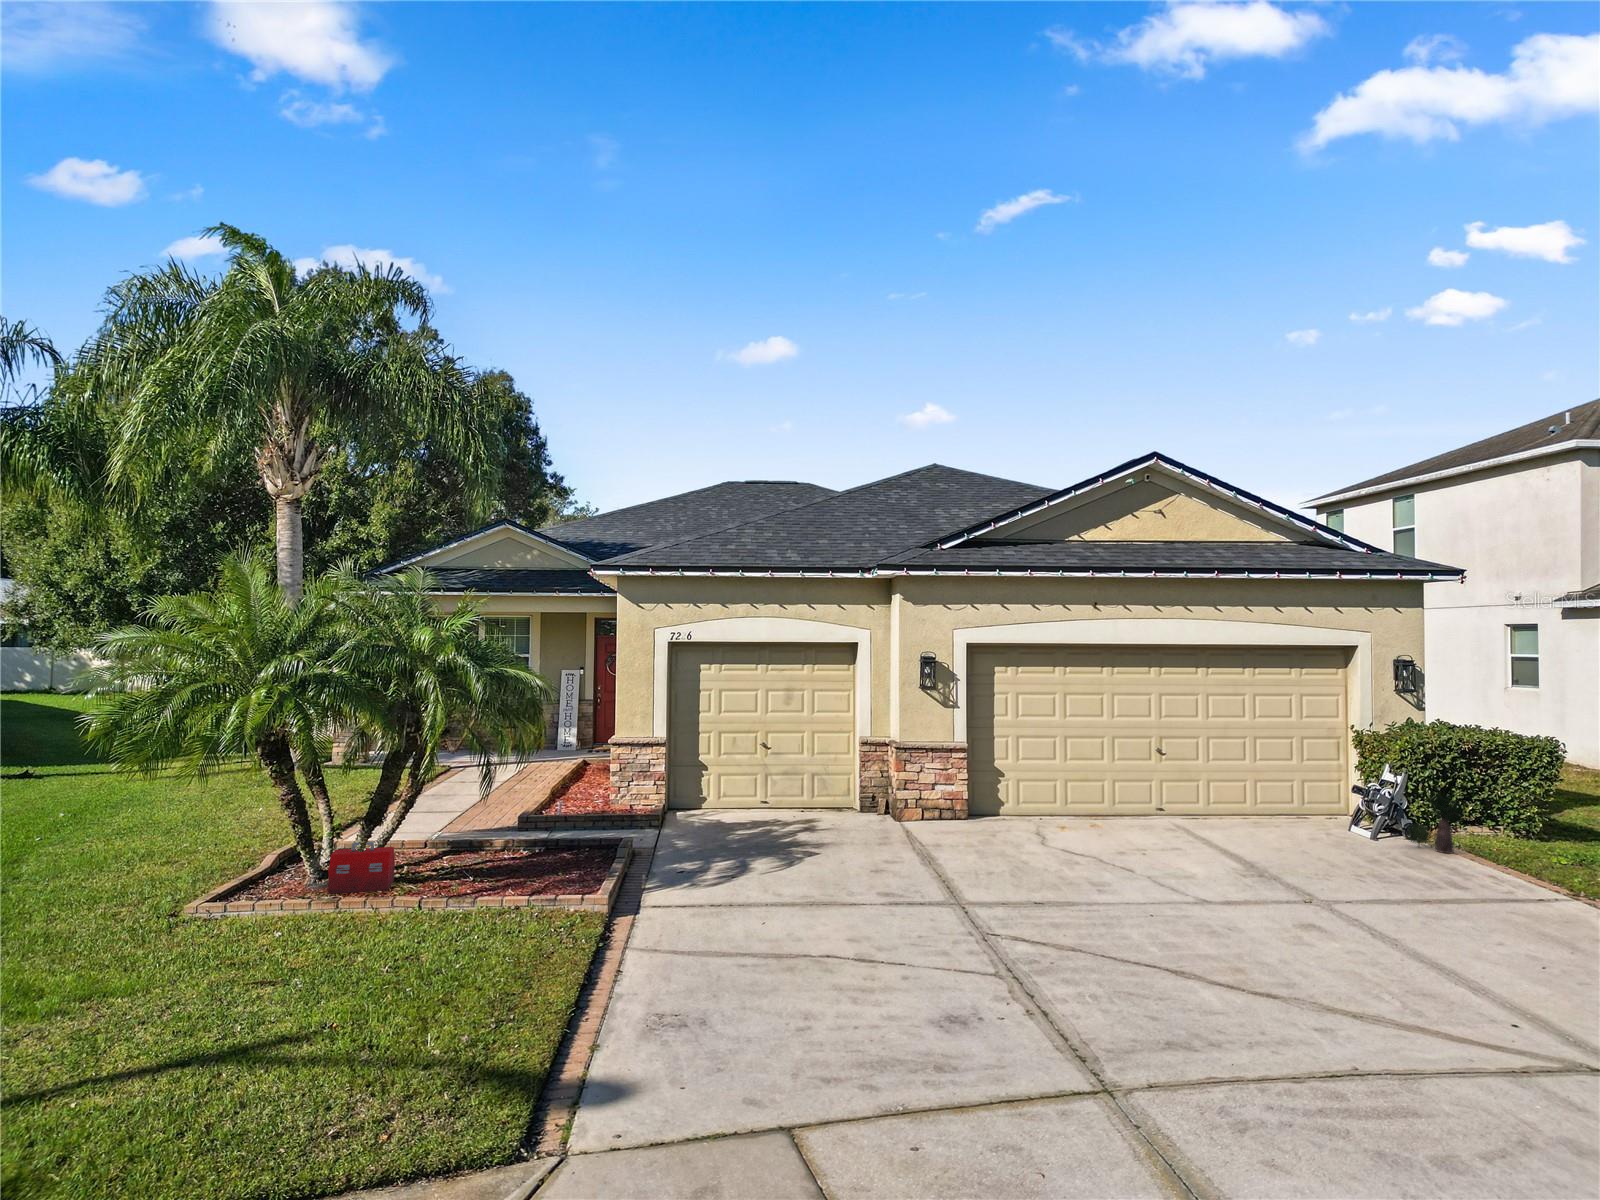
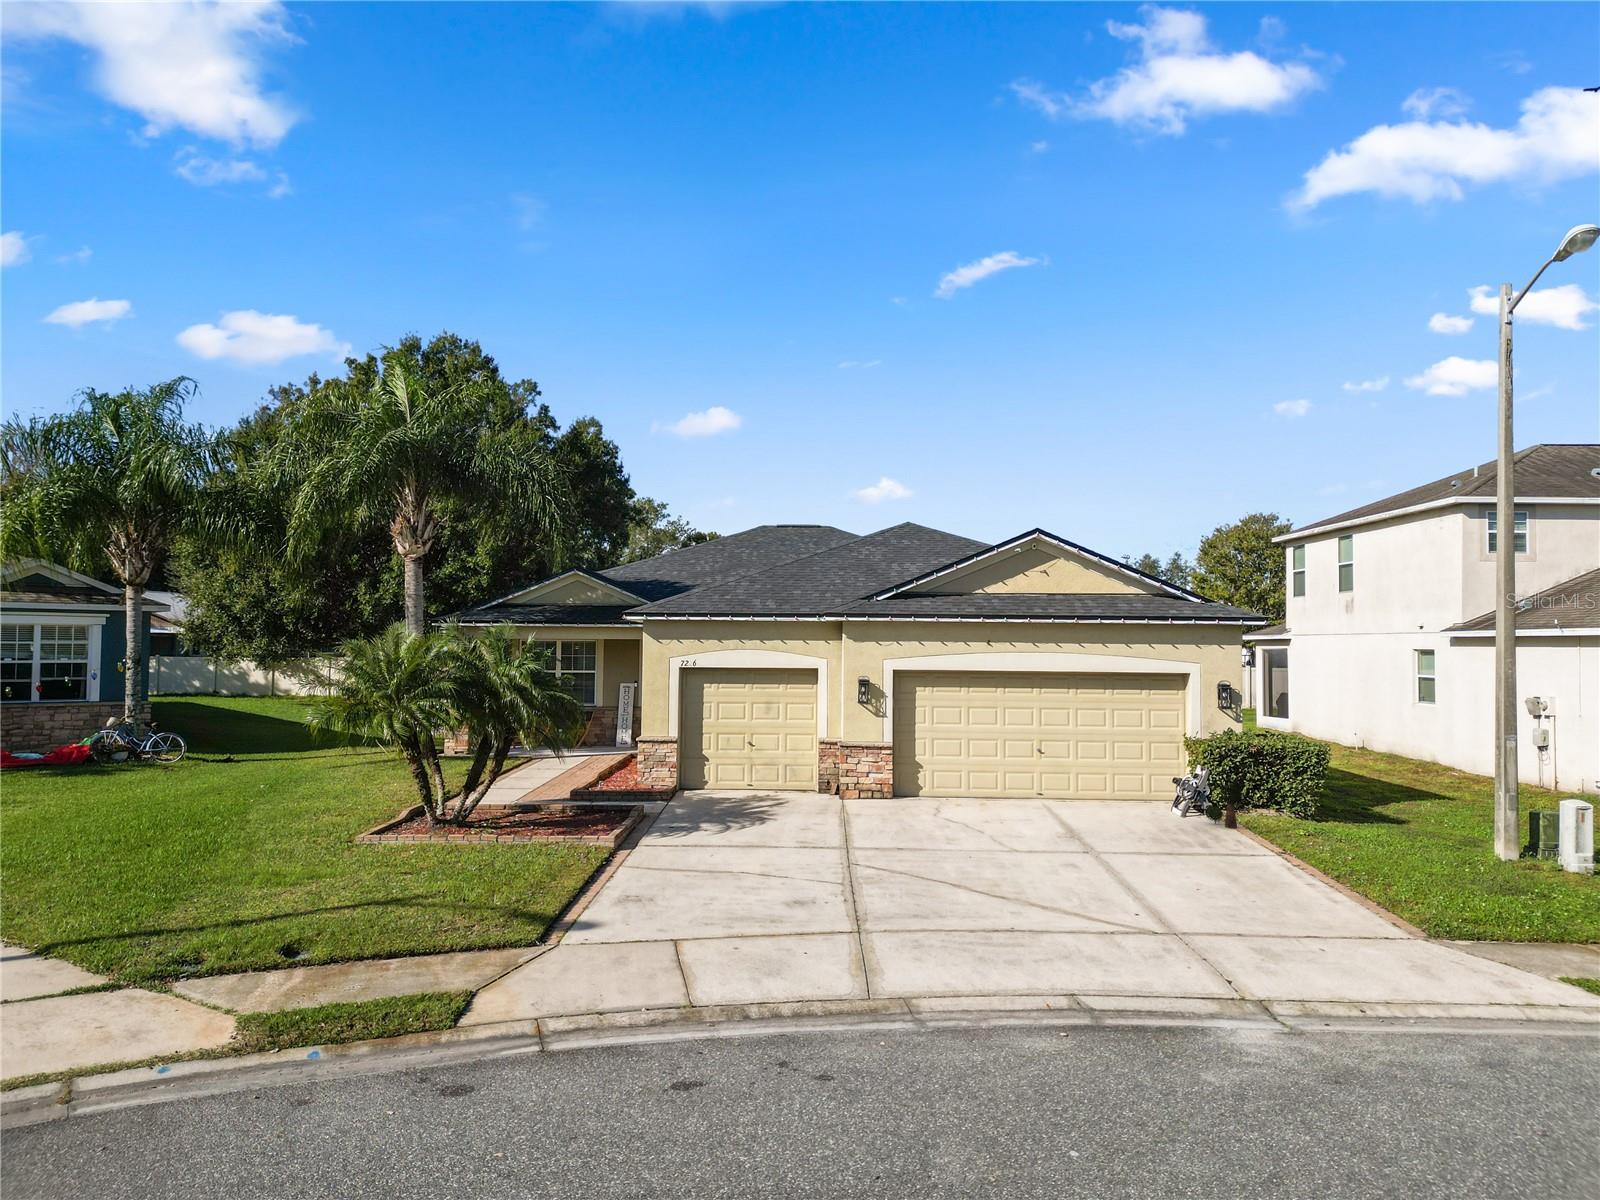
toolbox: present [328,842,395,894] -> none [442,801,484,834]

